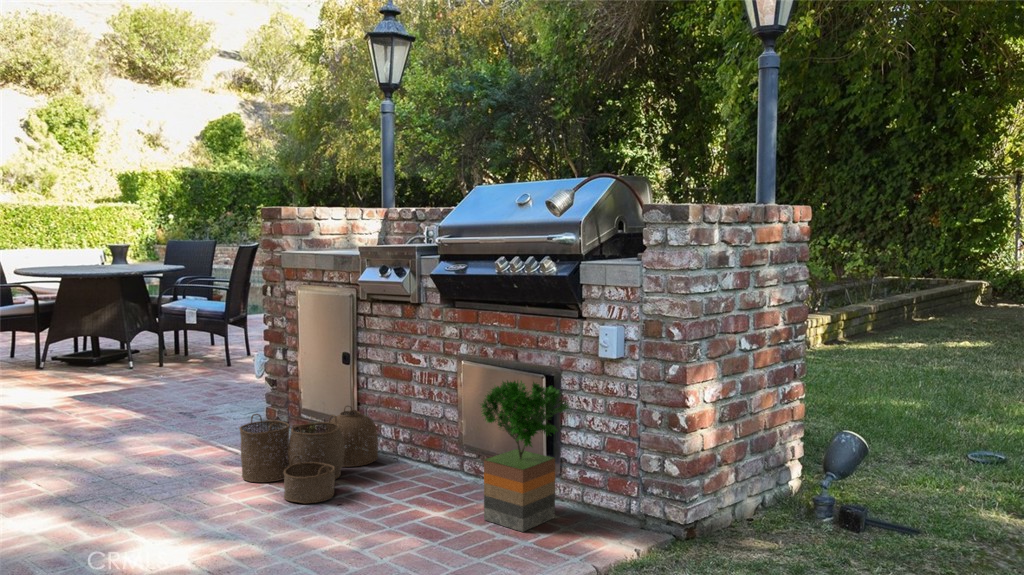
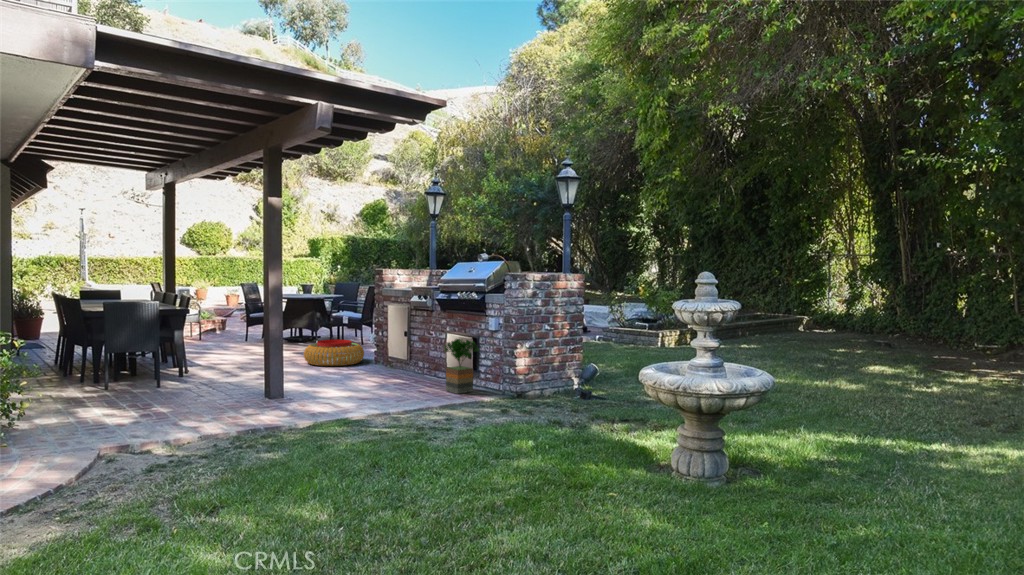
pouf: none [97,370,242,438] -> present [304,339,364,366]
woven basket: present [239,406,378,504] -> none [360,353,416,384]

